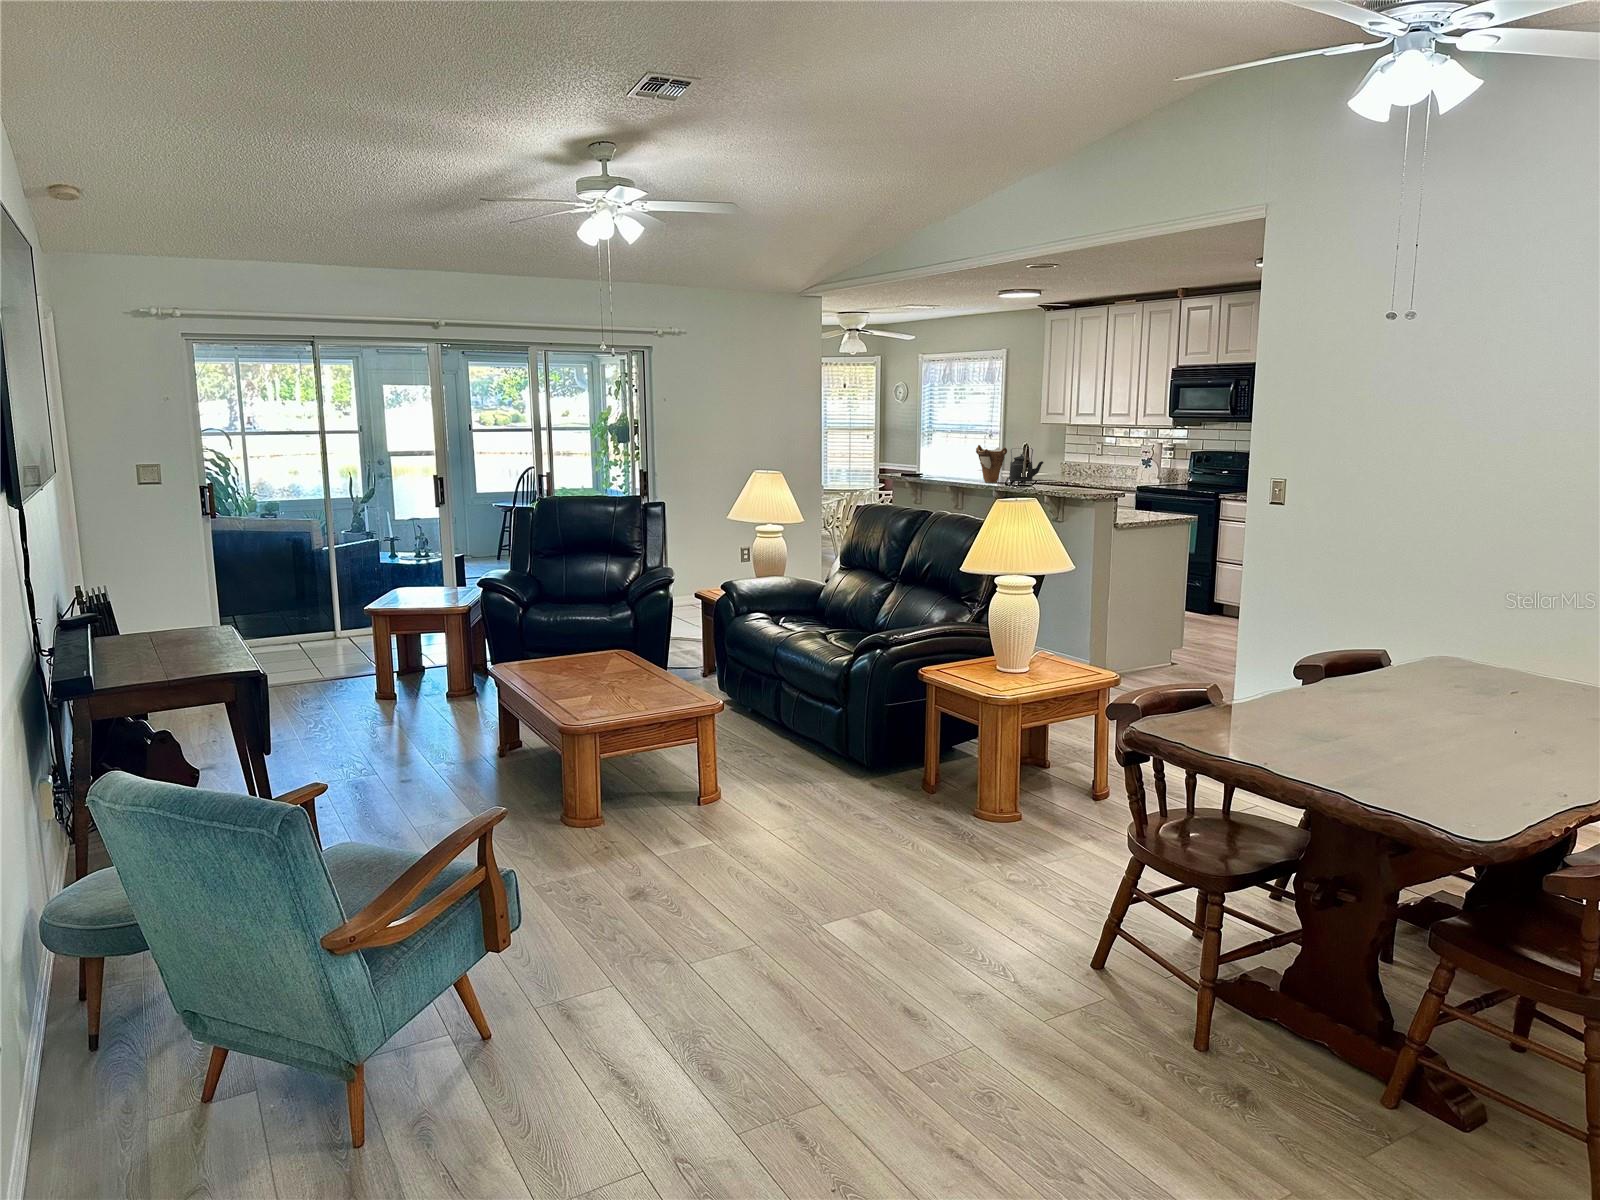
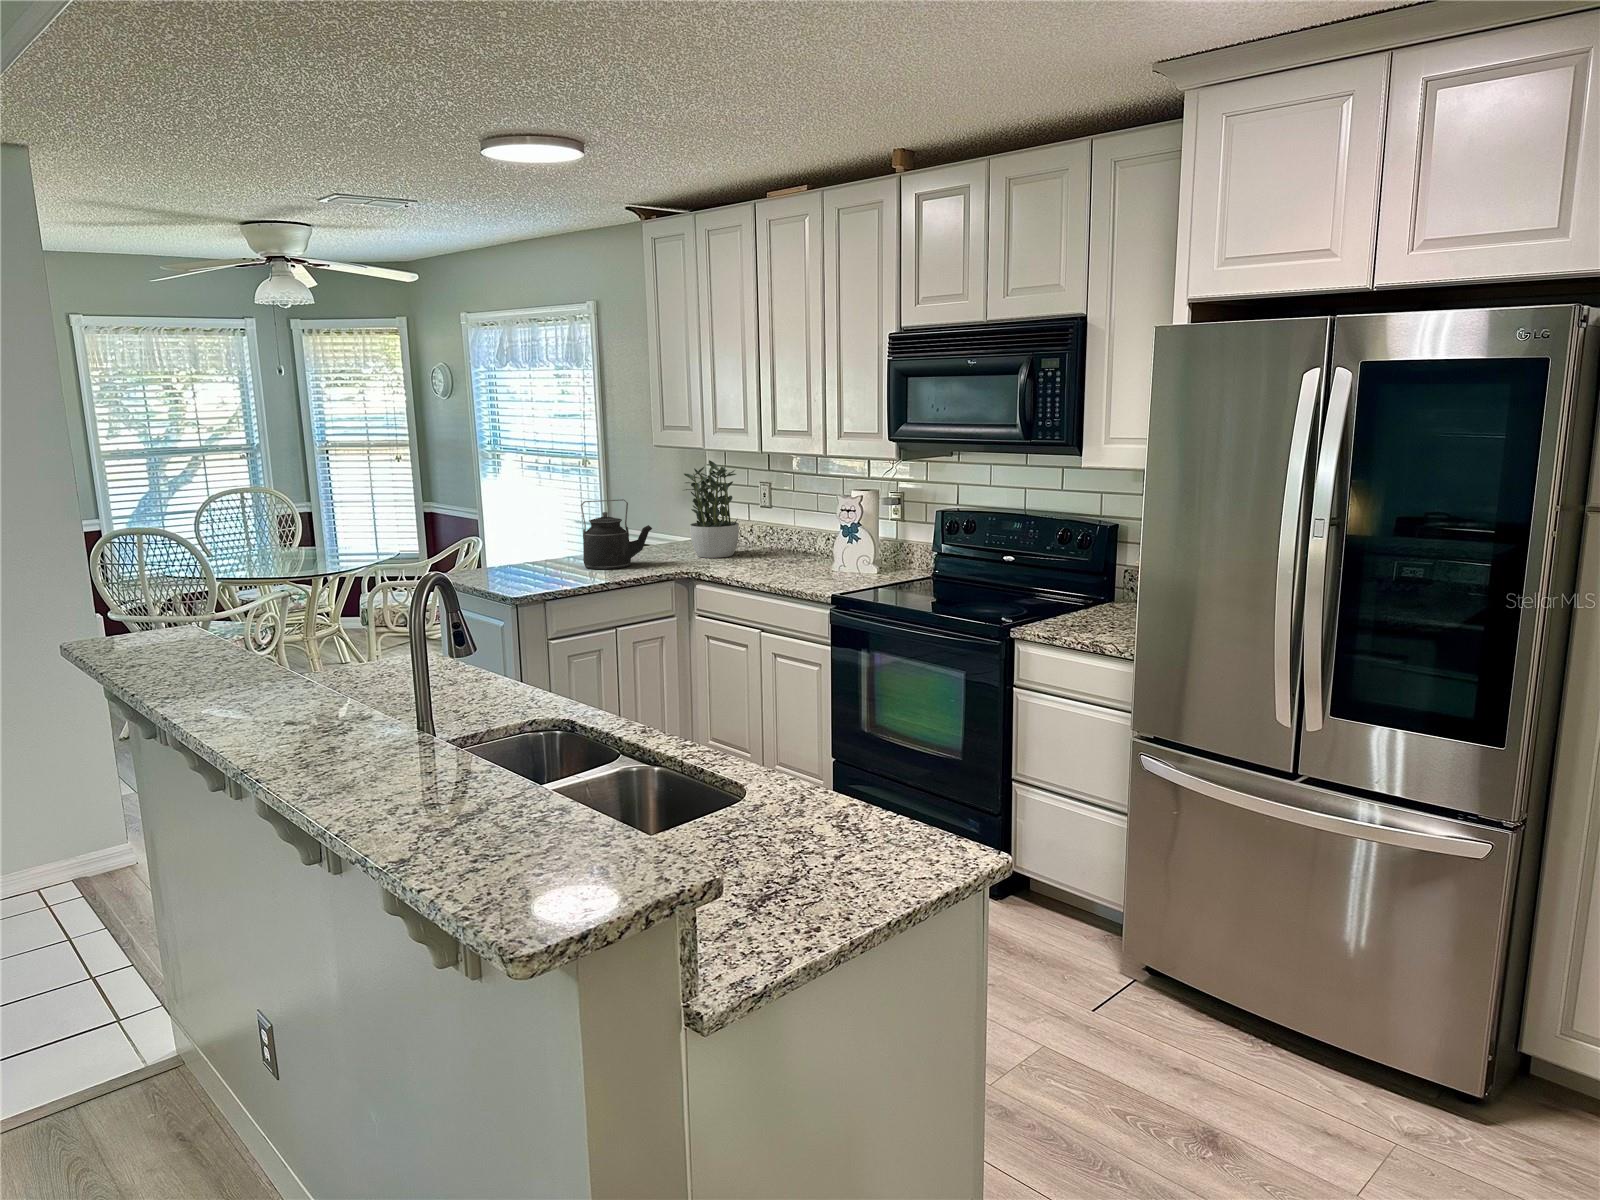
potted plant: none [1058,430,1087,479] -> present [684,460,739,558]
vase: present [976,445,1007,483] -> none [497,499,562,582]

